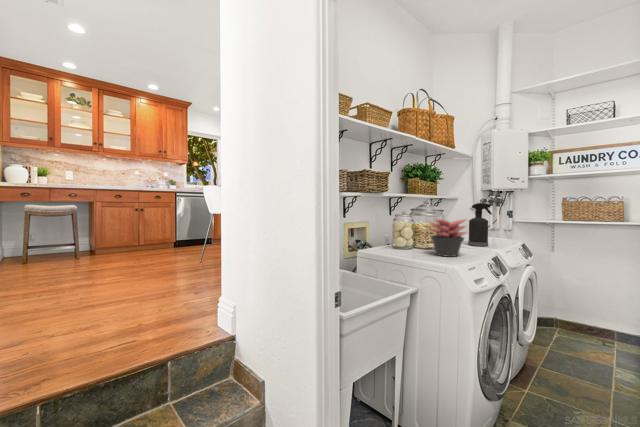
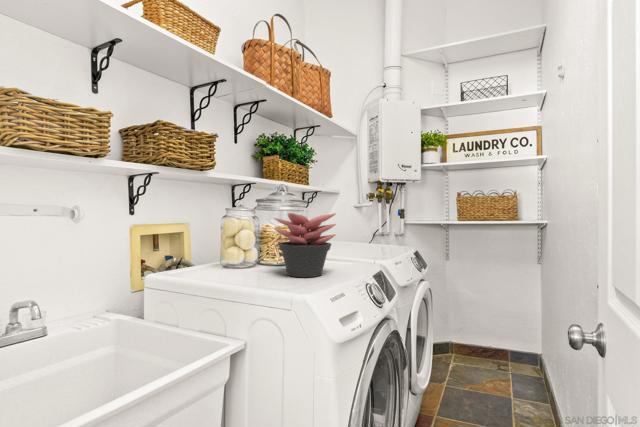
spray bottle: present [468,203,492,246] -> none [345,193,376,257]

